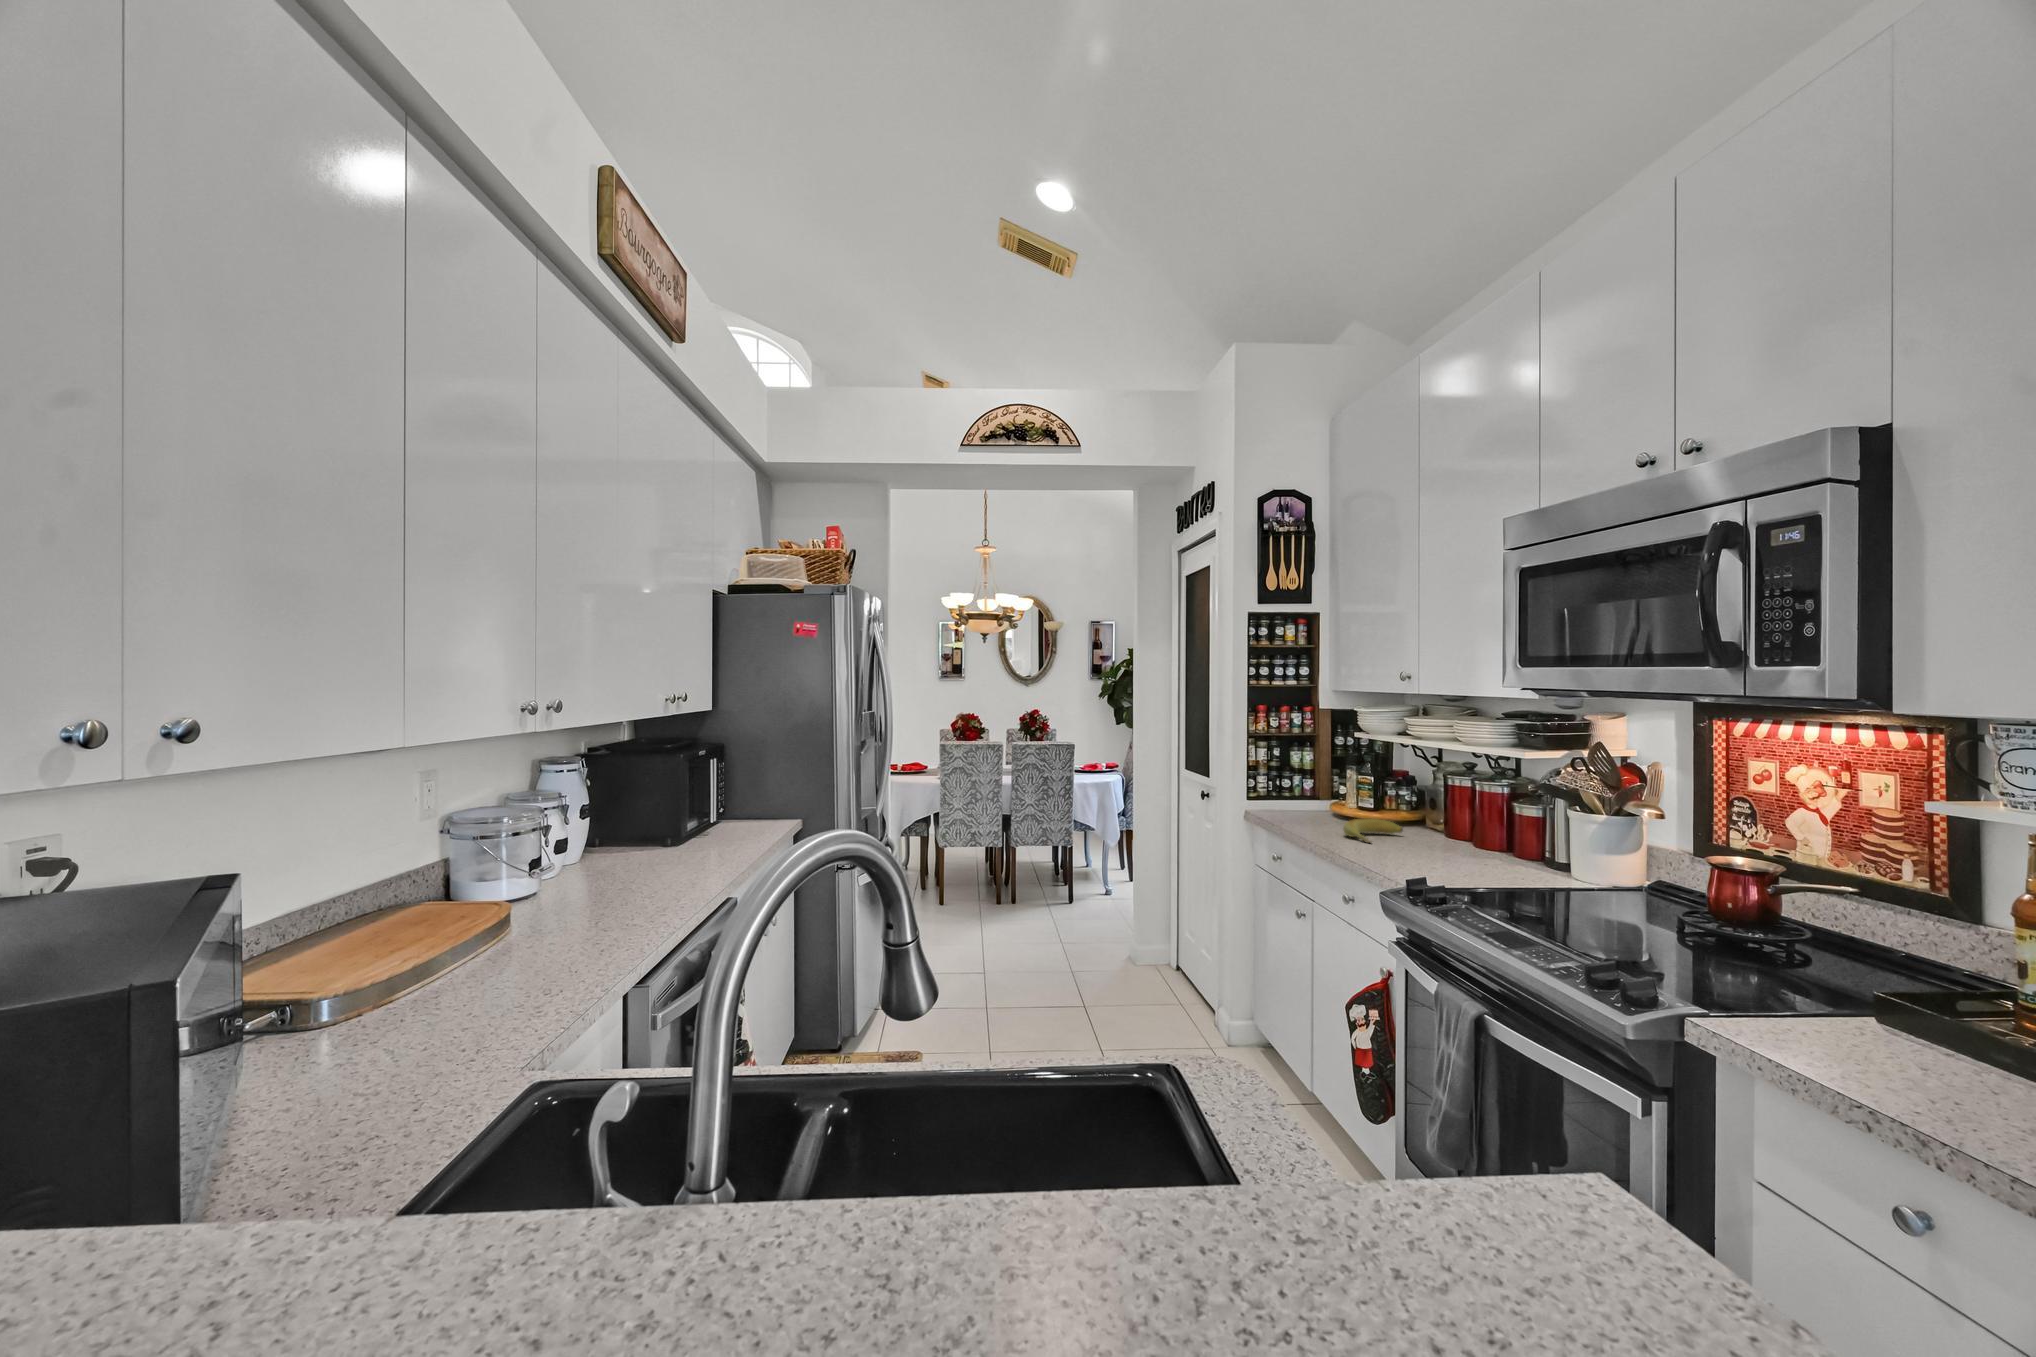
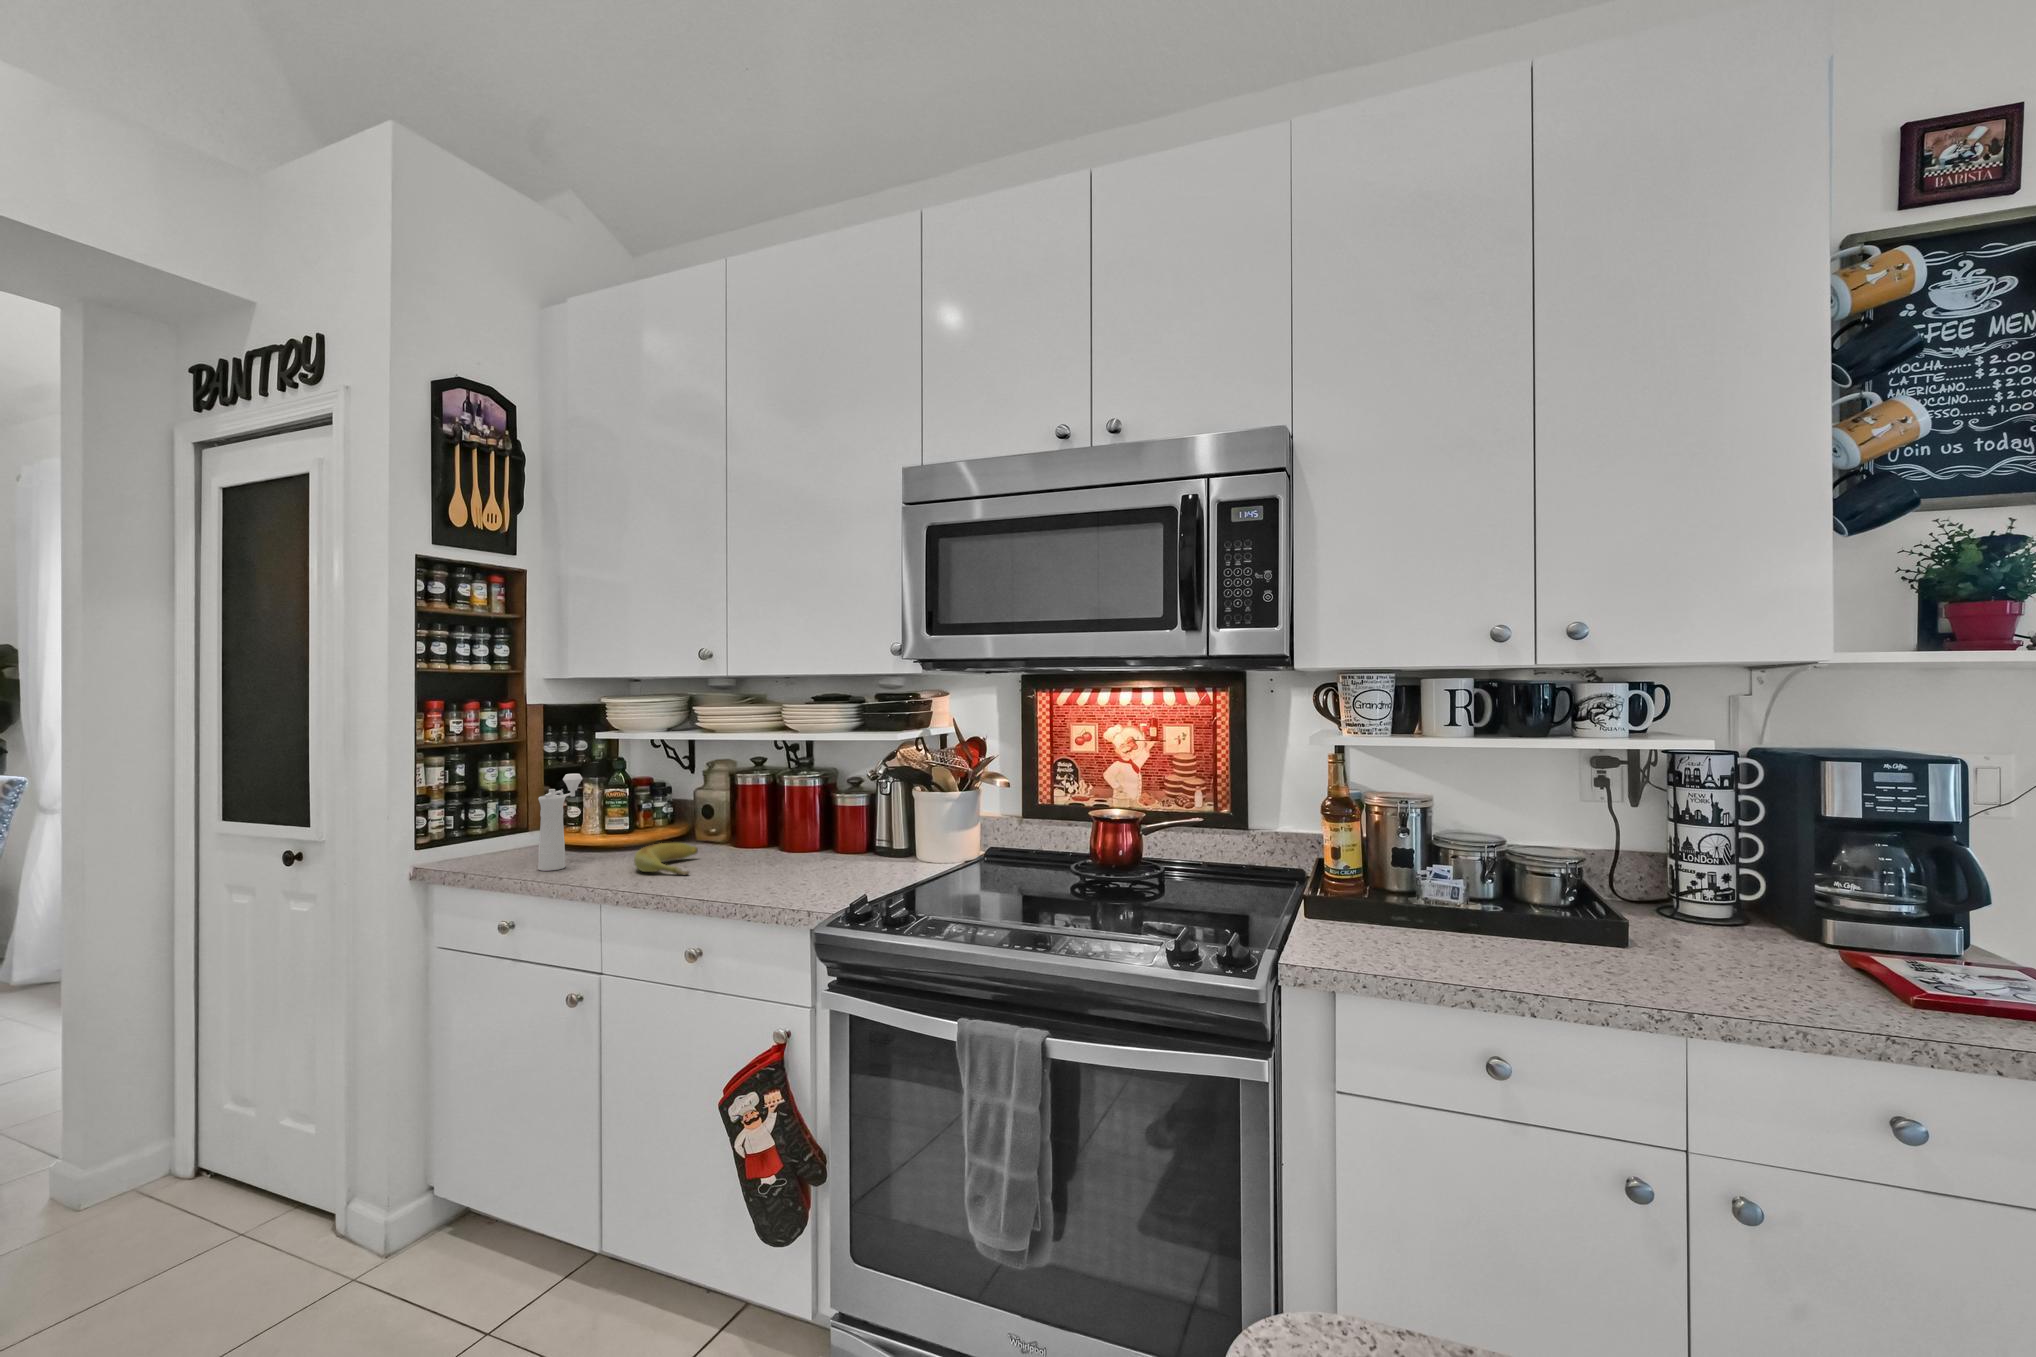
pepper mill: none [1296,760,1334,825] -> present [538,774,582,871]

